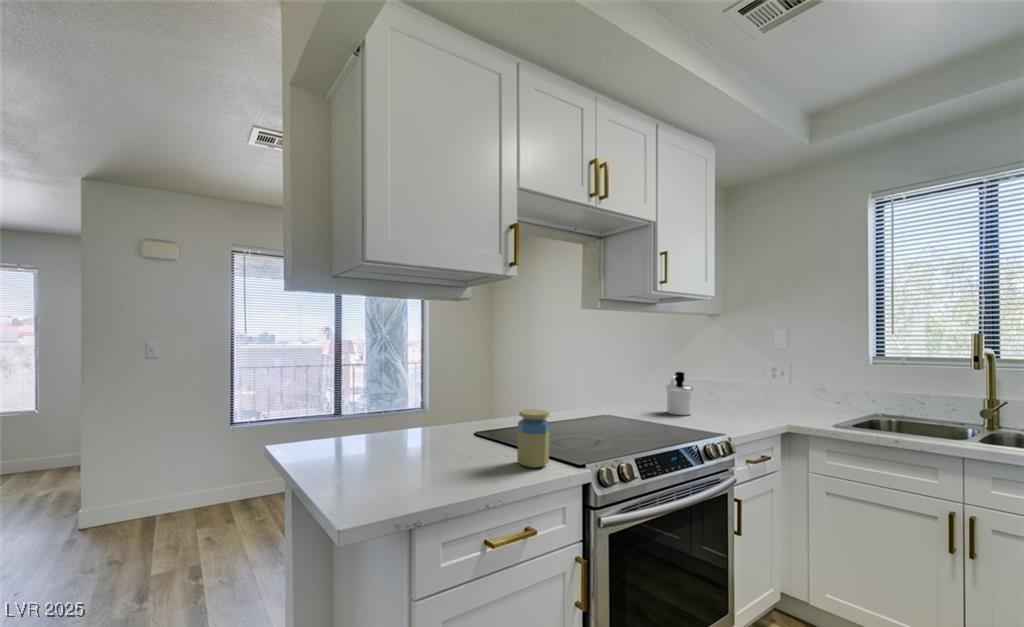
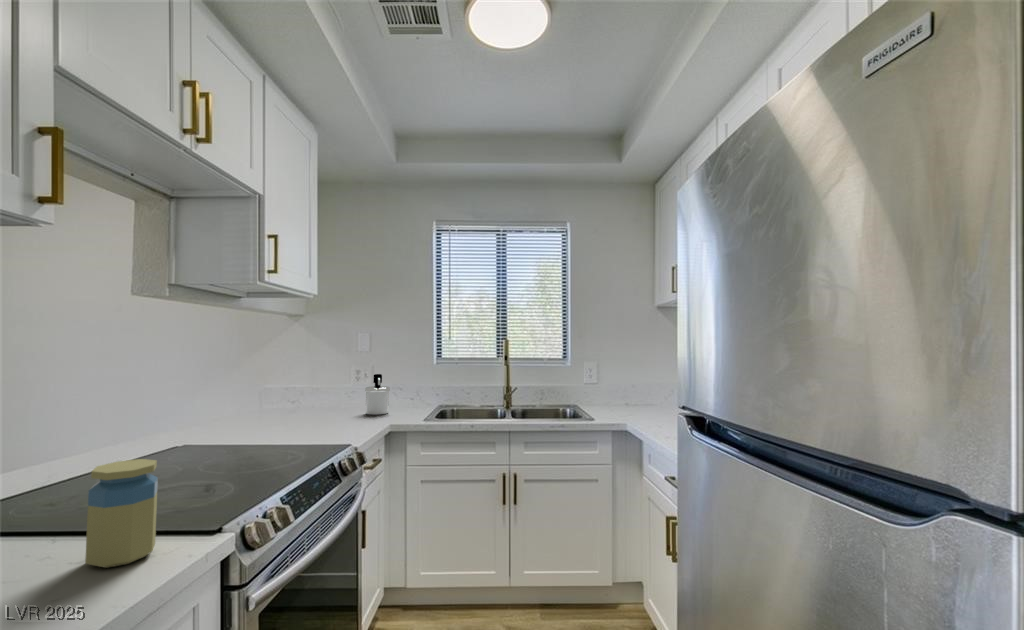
soap dispenser: present [666,372,693,415] -> present [365,374,390,415]

